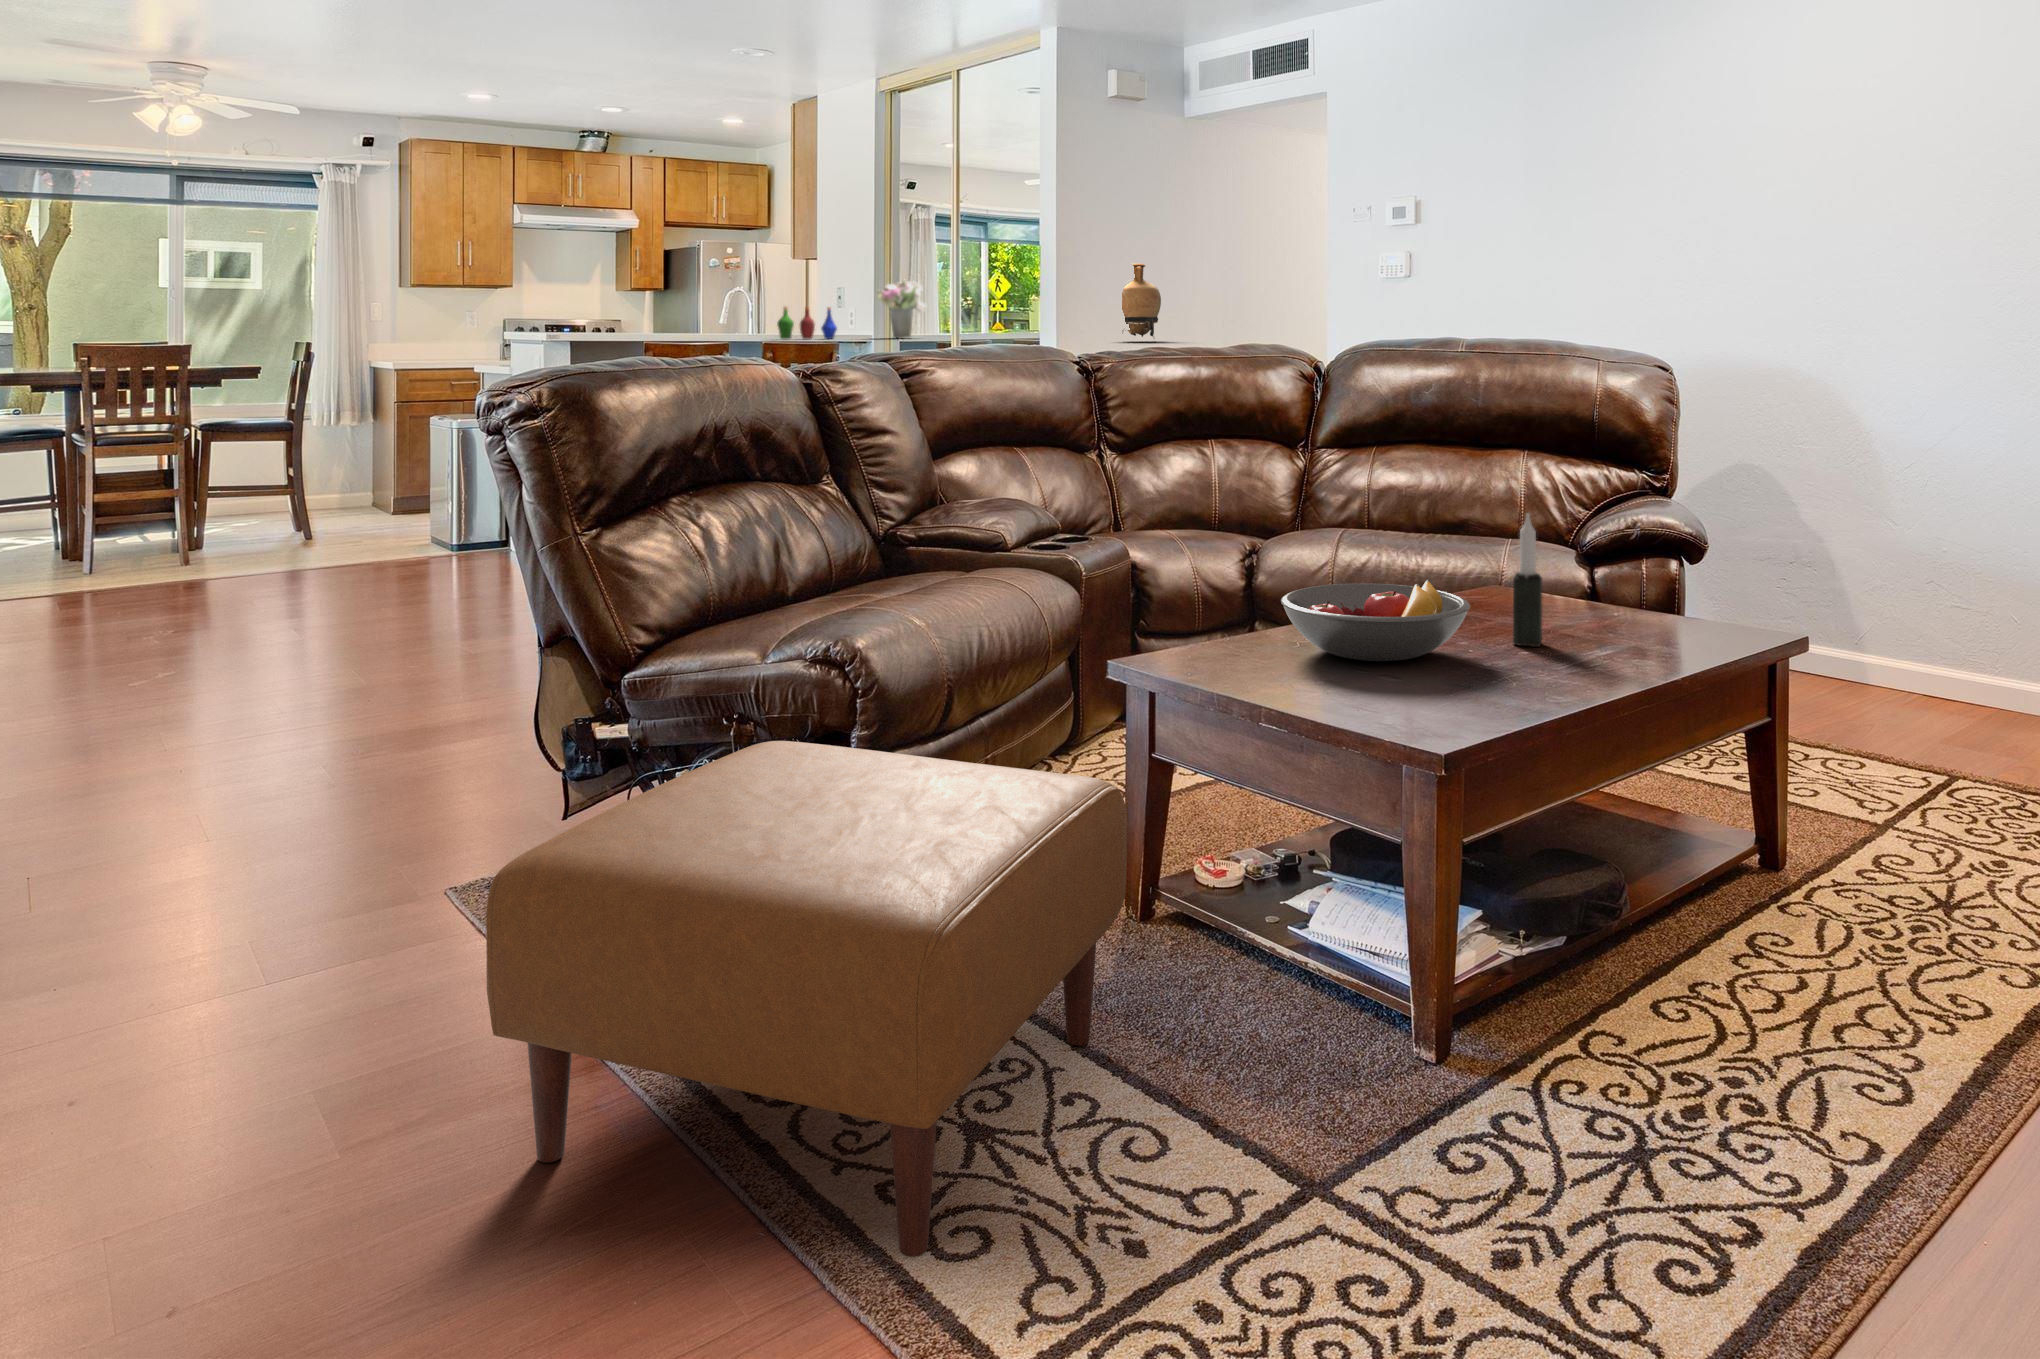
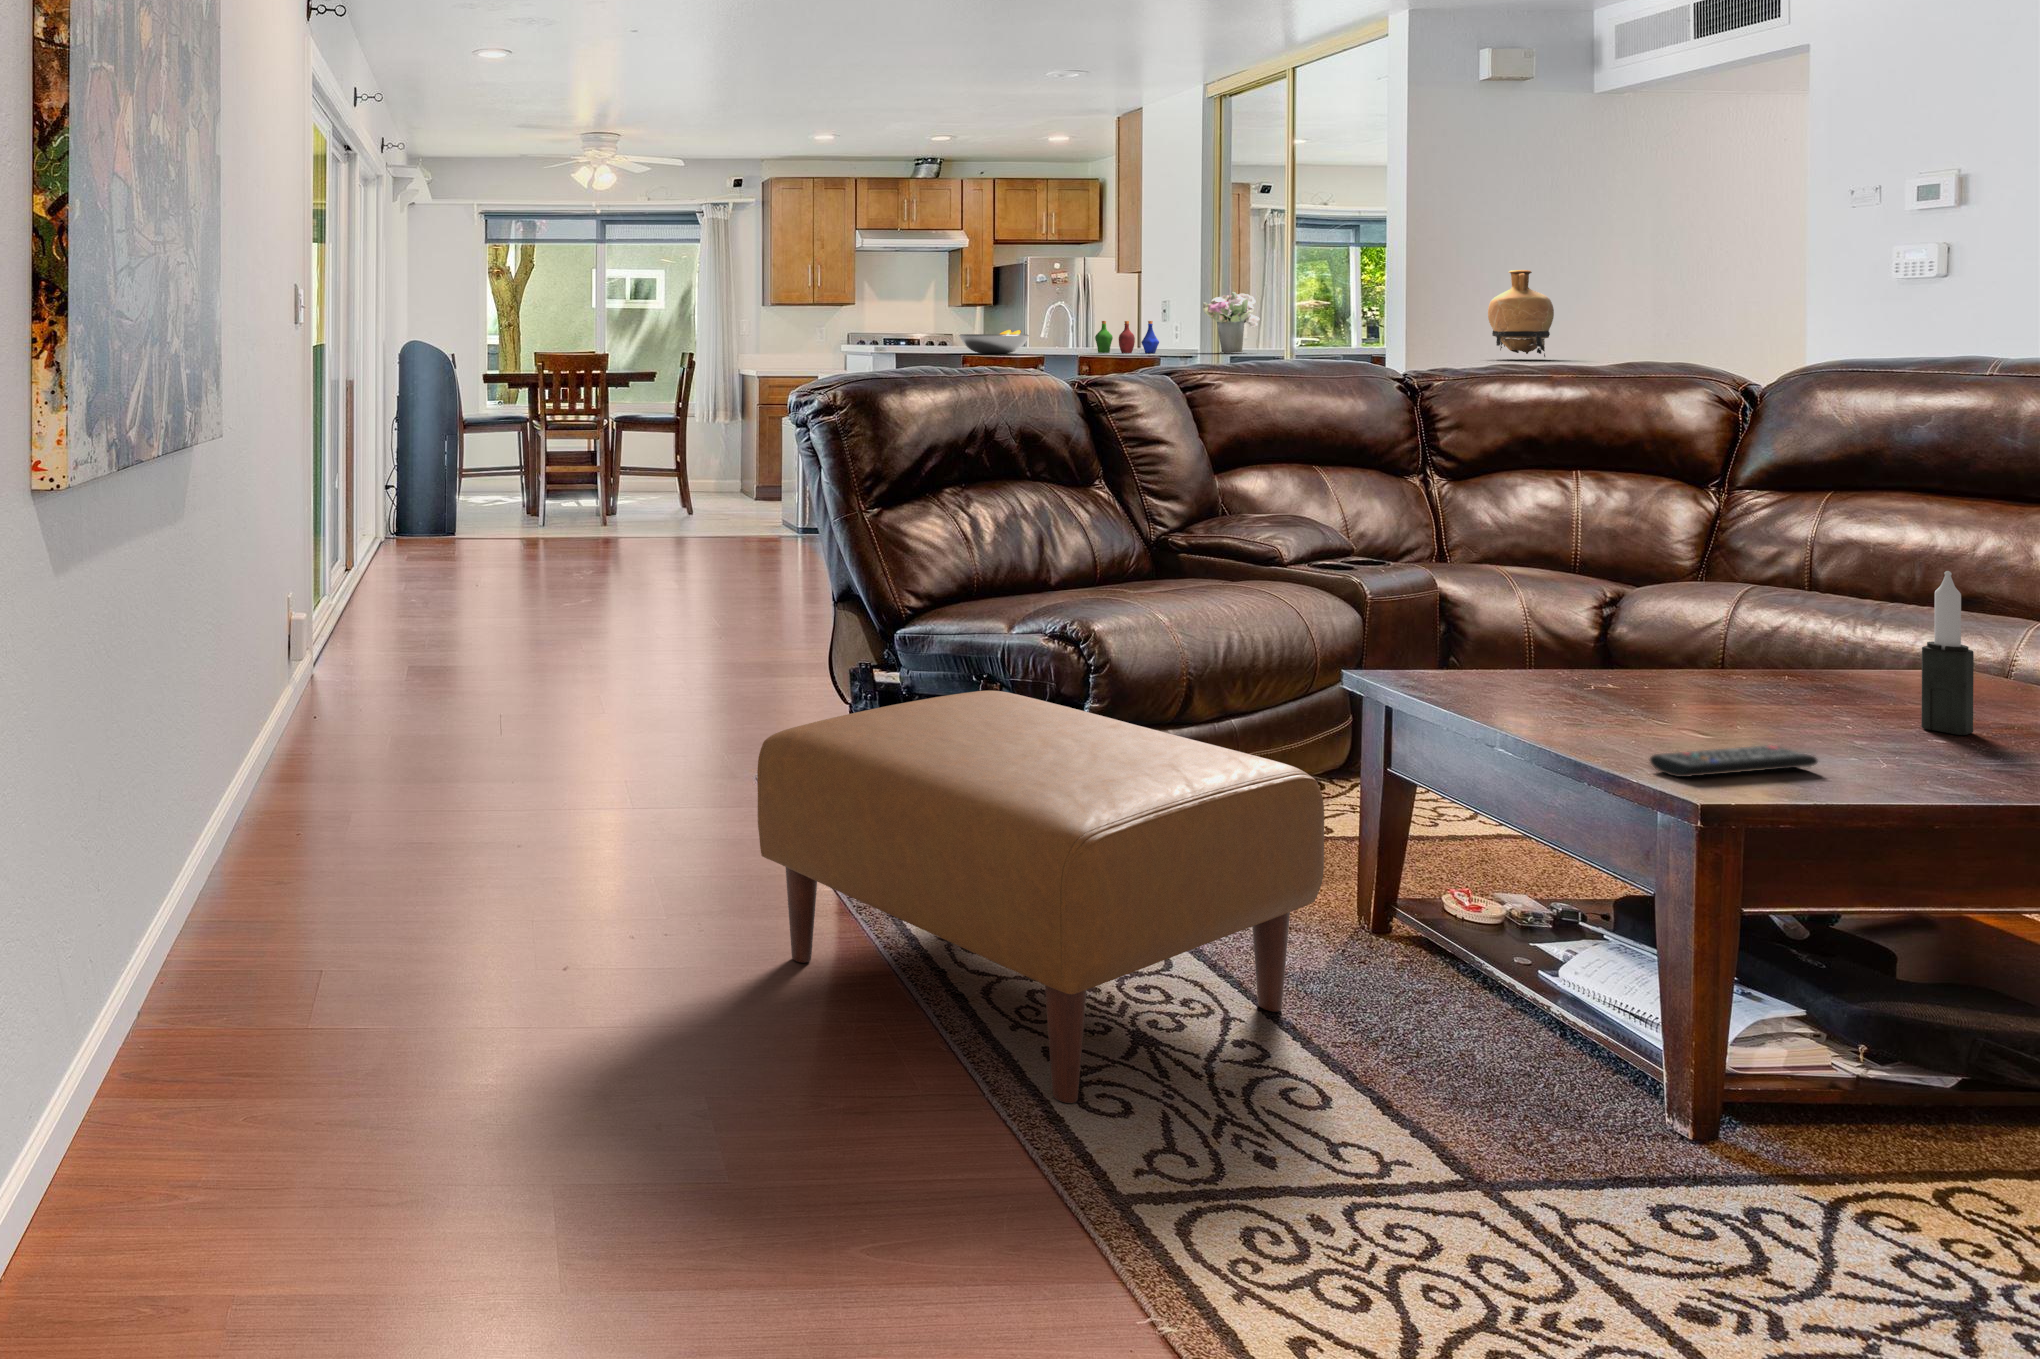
fruit bowl: present [1281,580,1470,661] -> present [959,330,1029,354]
remote control: none [1389,684,1489,729] -> present [1650,745,1817,777]

